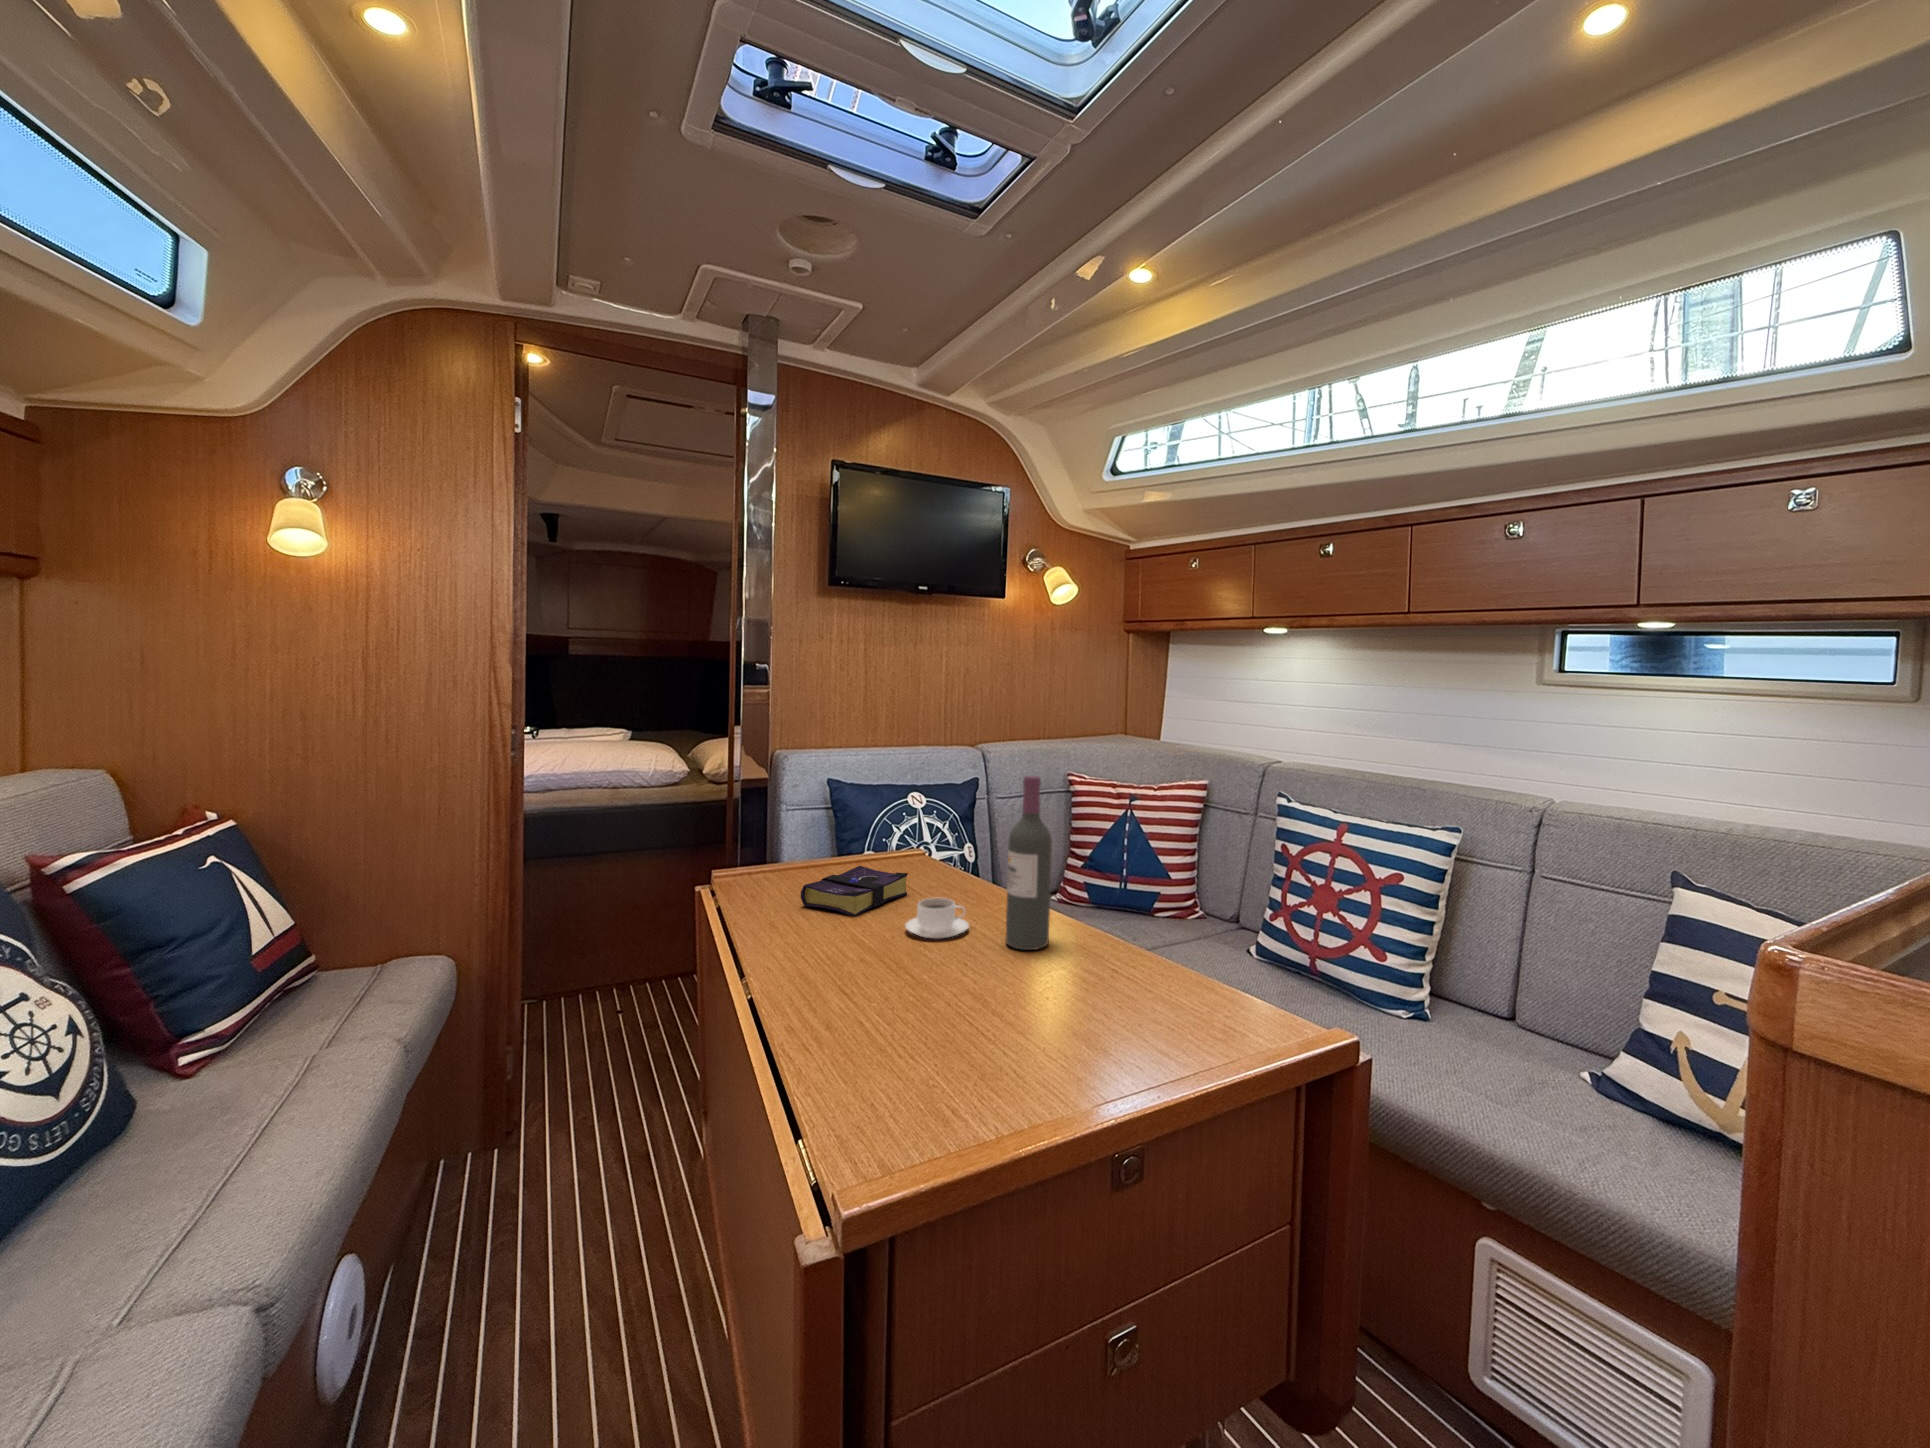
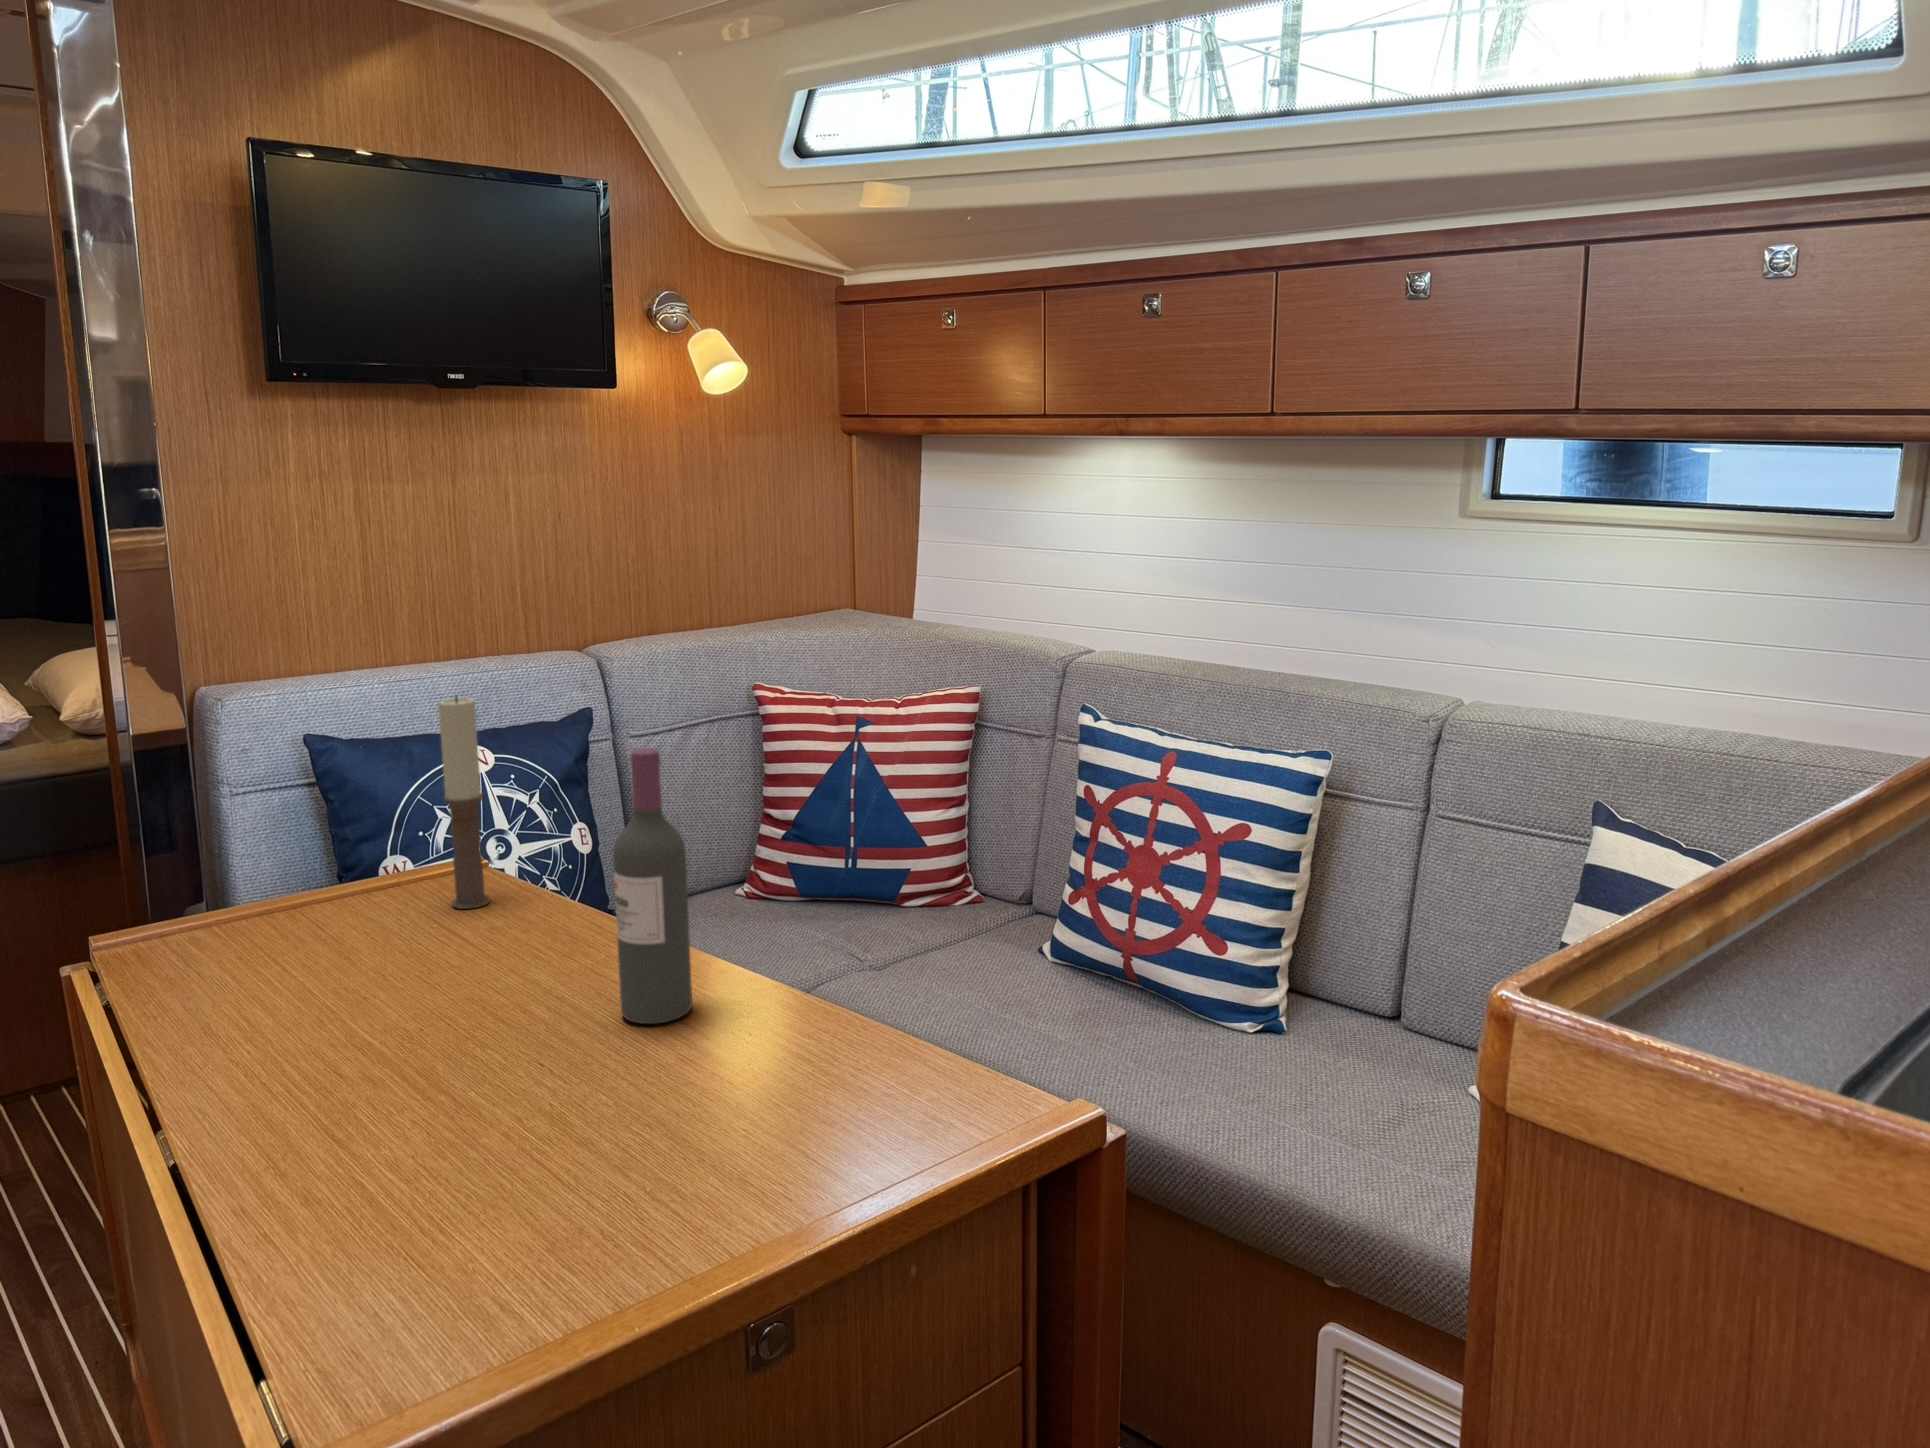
candle: none [902,751,926,879] -> present [438,696,490,909]
book: present [800,866,908,917] -> none [260,900,459,995]
coffee cup: present [905,898,969,939] -> none [450,951,562,1021]

